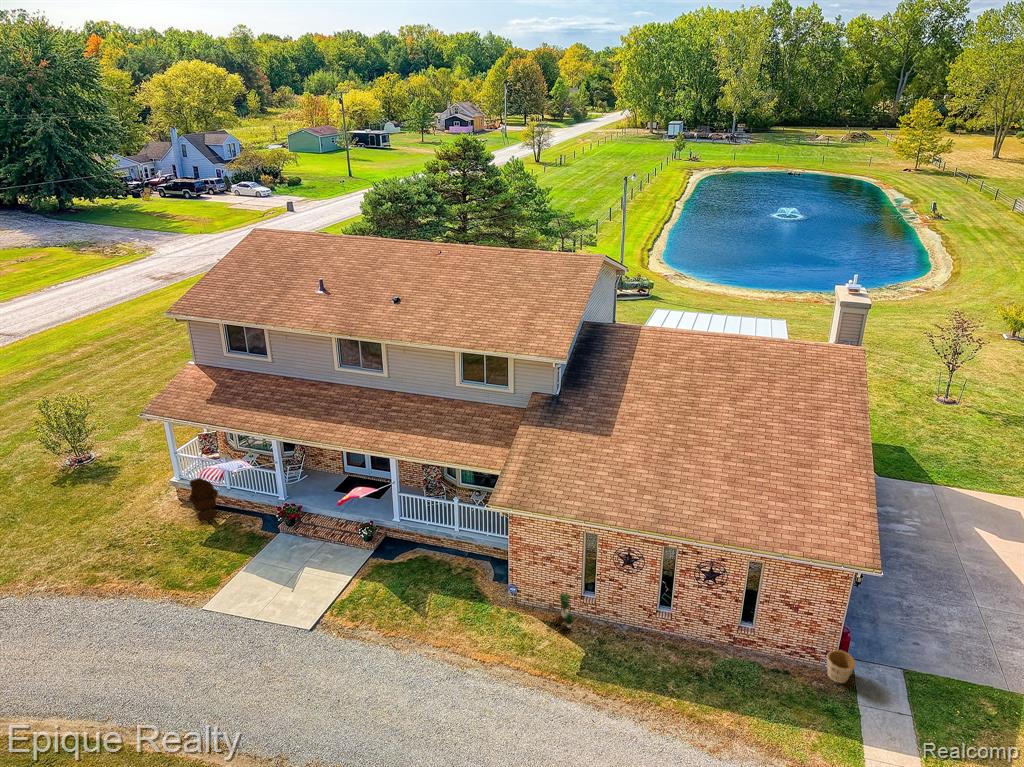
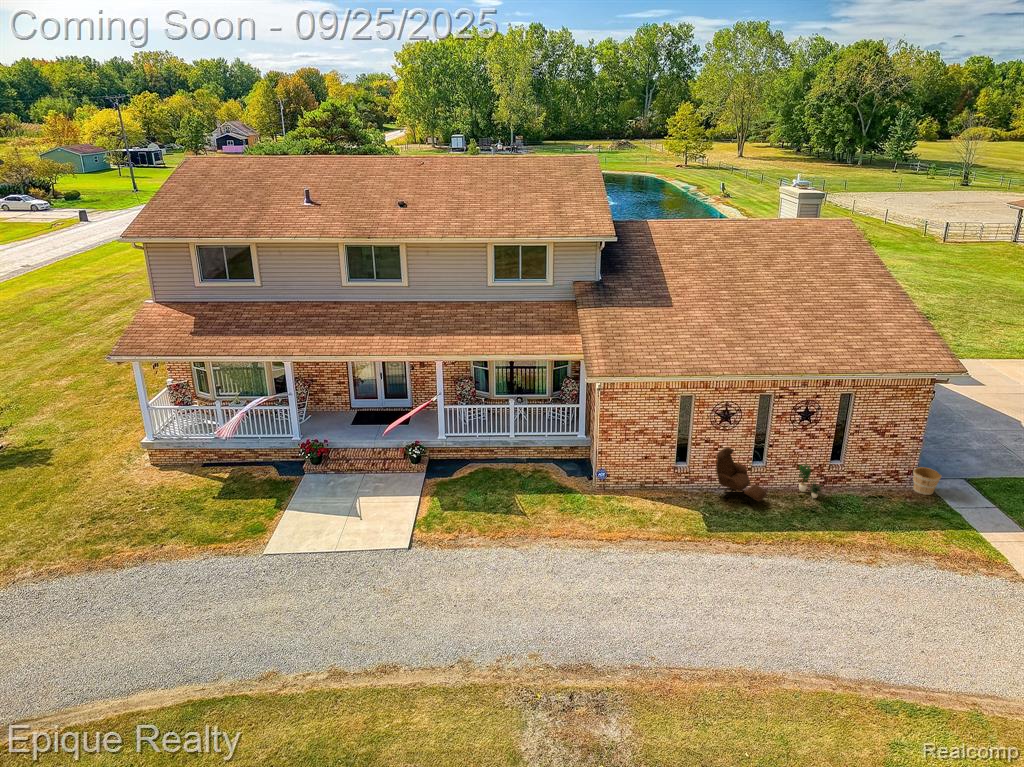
lounge chair: present [189,478,218,523] -> present [716,447,767,506]
potted plant: present [559,593,574,628] -> present [799,465,822,498]

